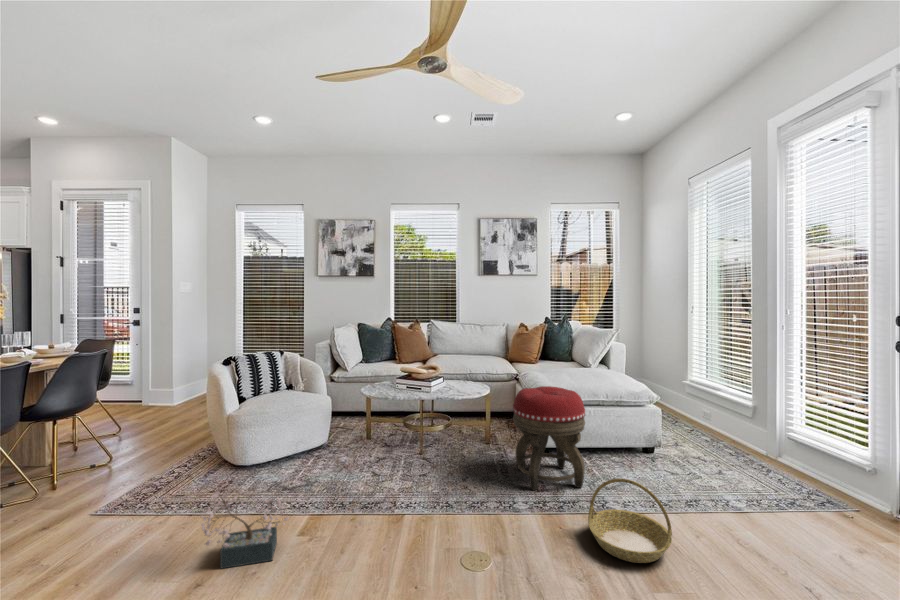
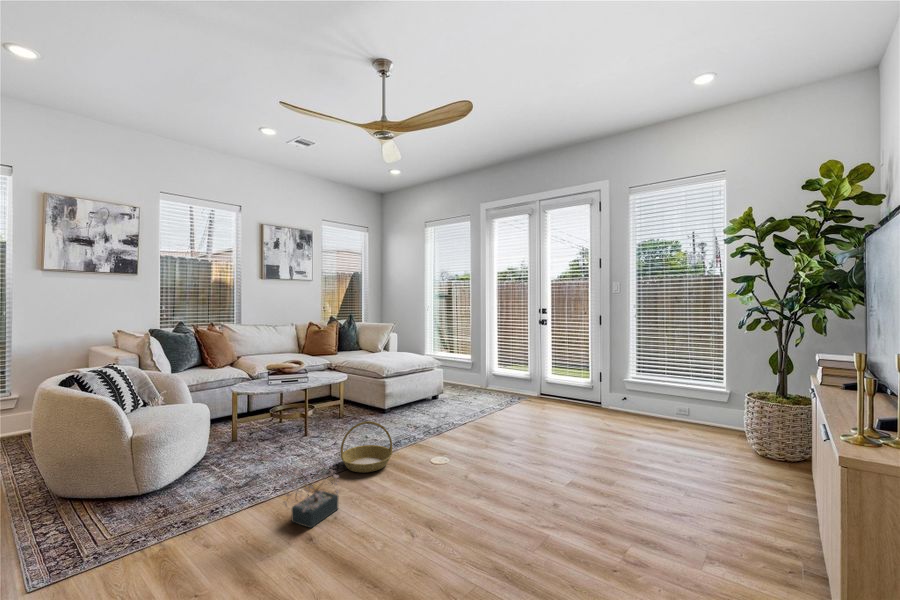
footstool: present [513,386,585,490] -> none [388,361,436,428]
basket: present [588,478,672,563] -> present [341,421,392,472]

